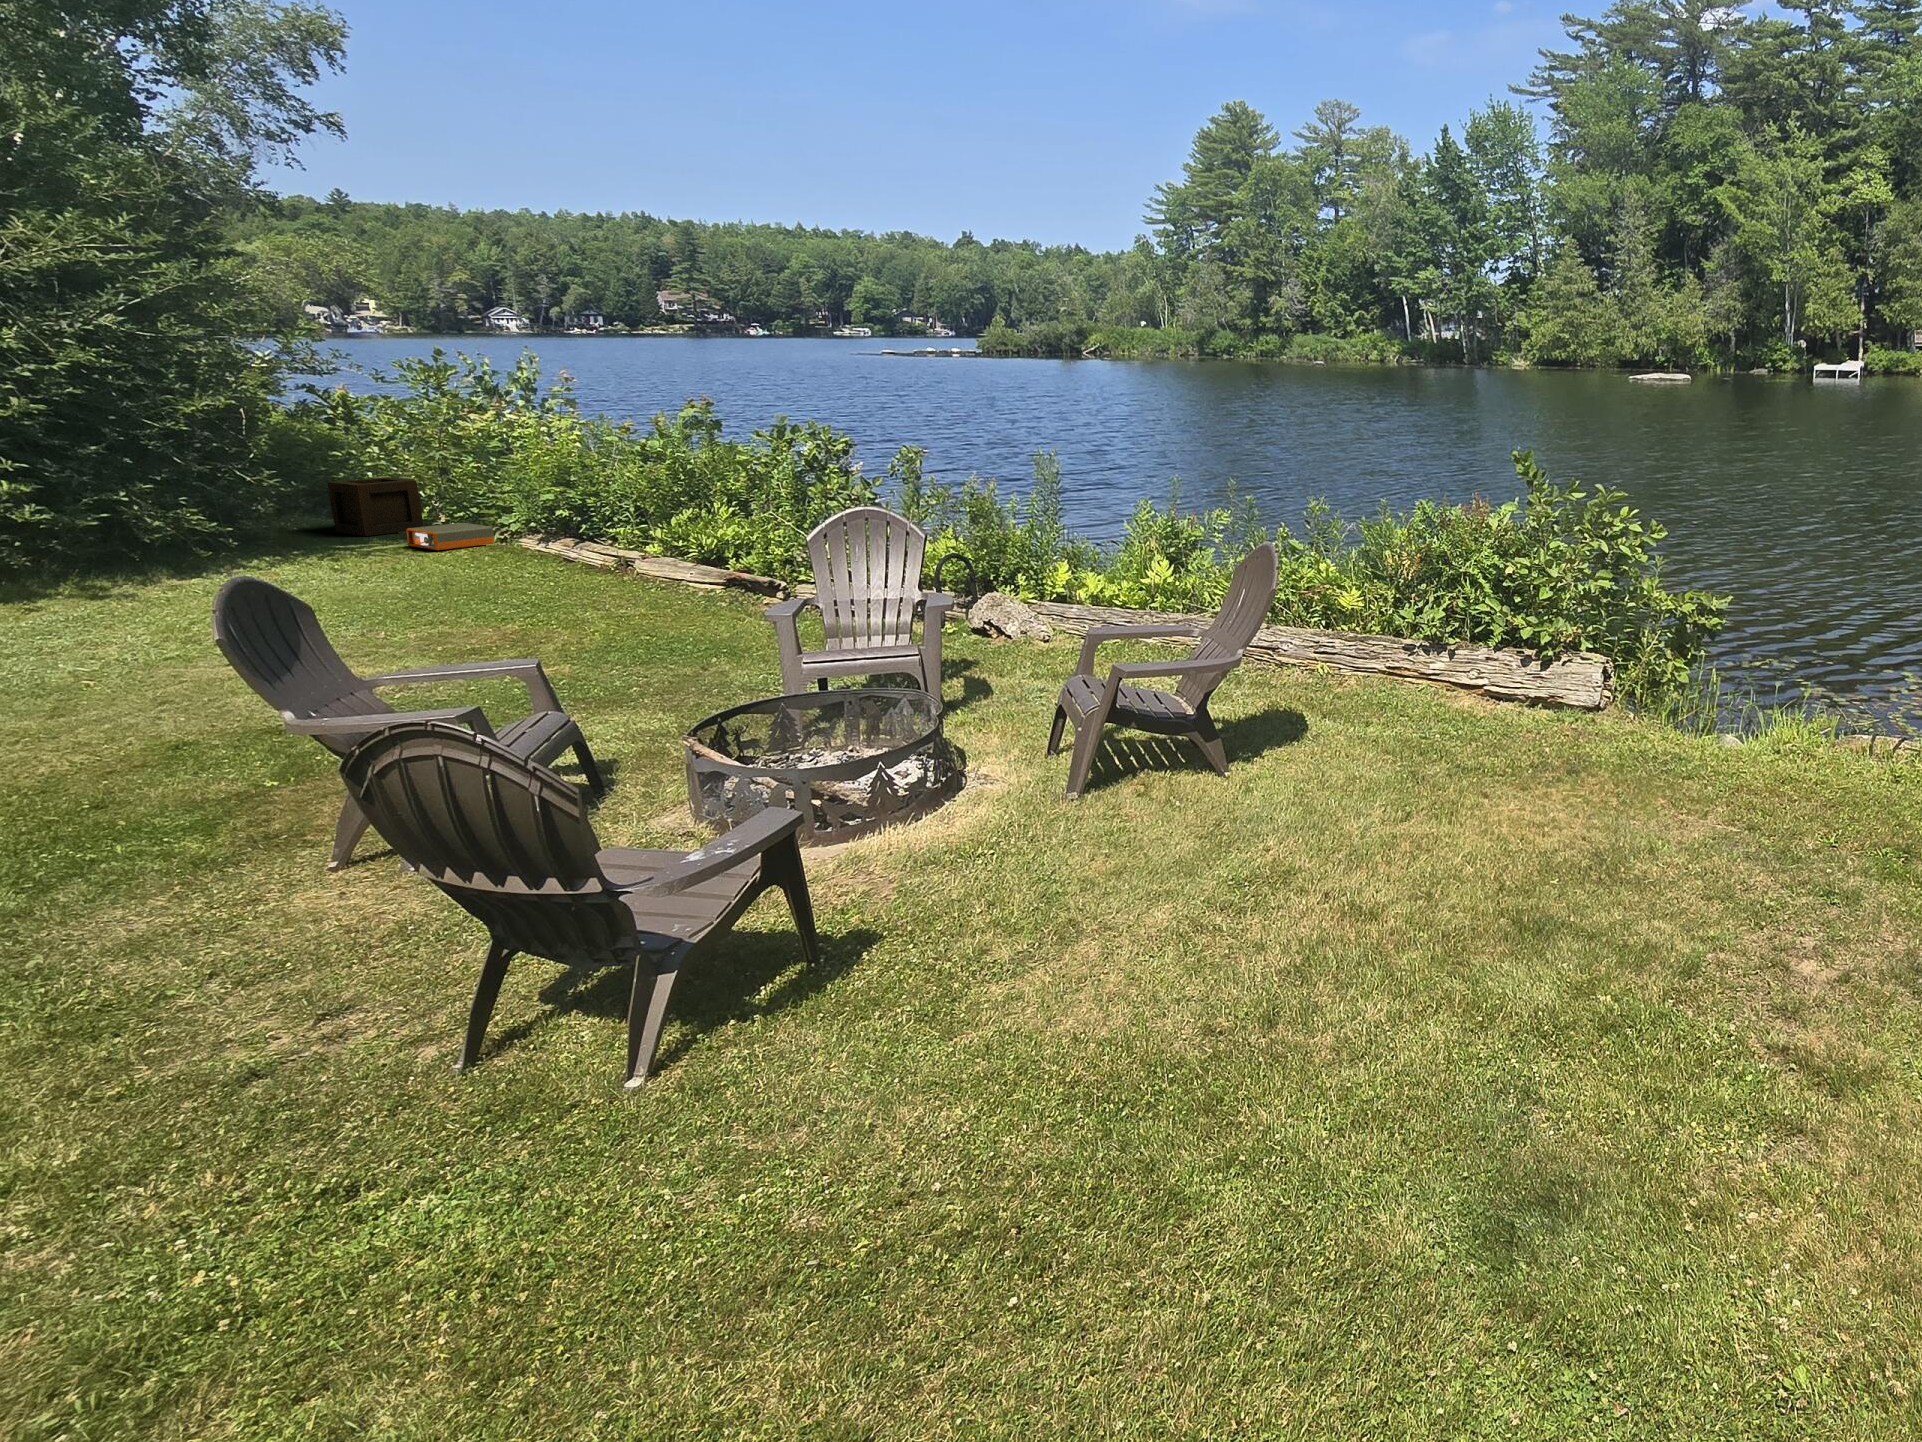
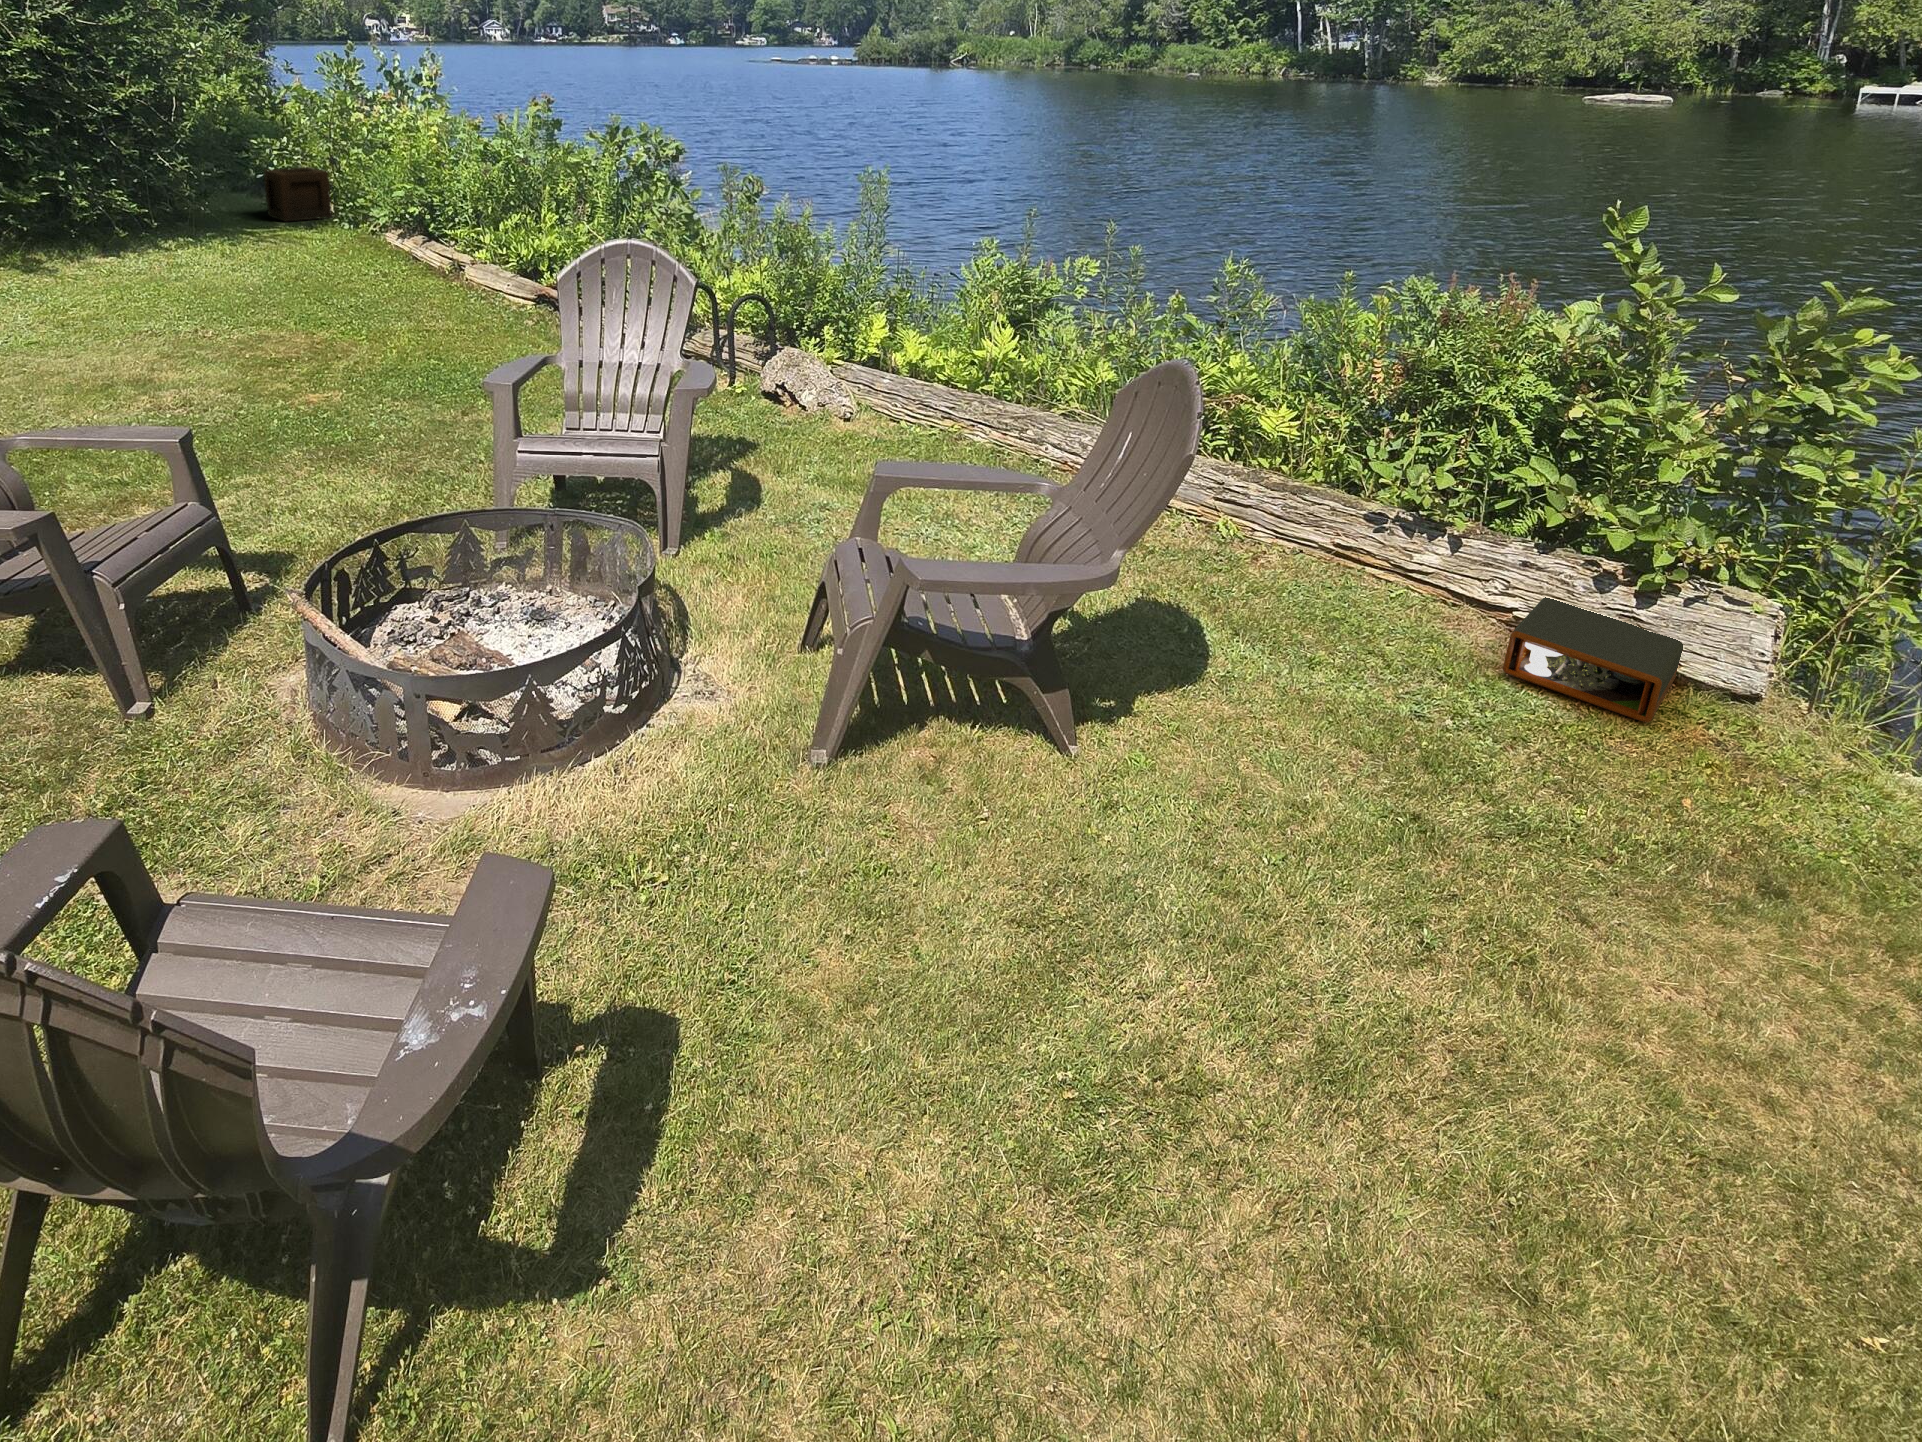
storage box: present [406,523,494,550] -> present [1503,597,1683,722]

